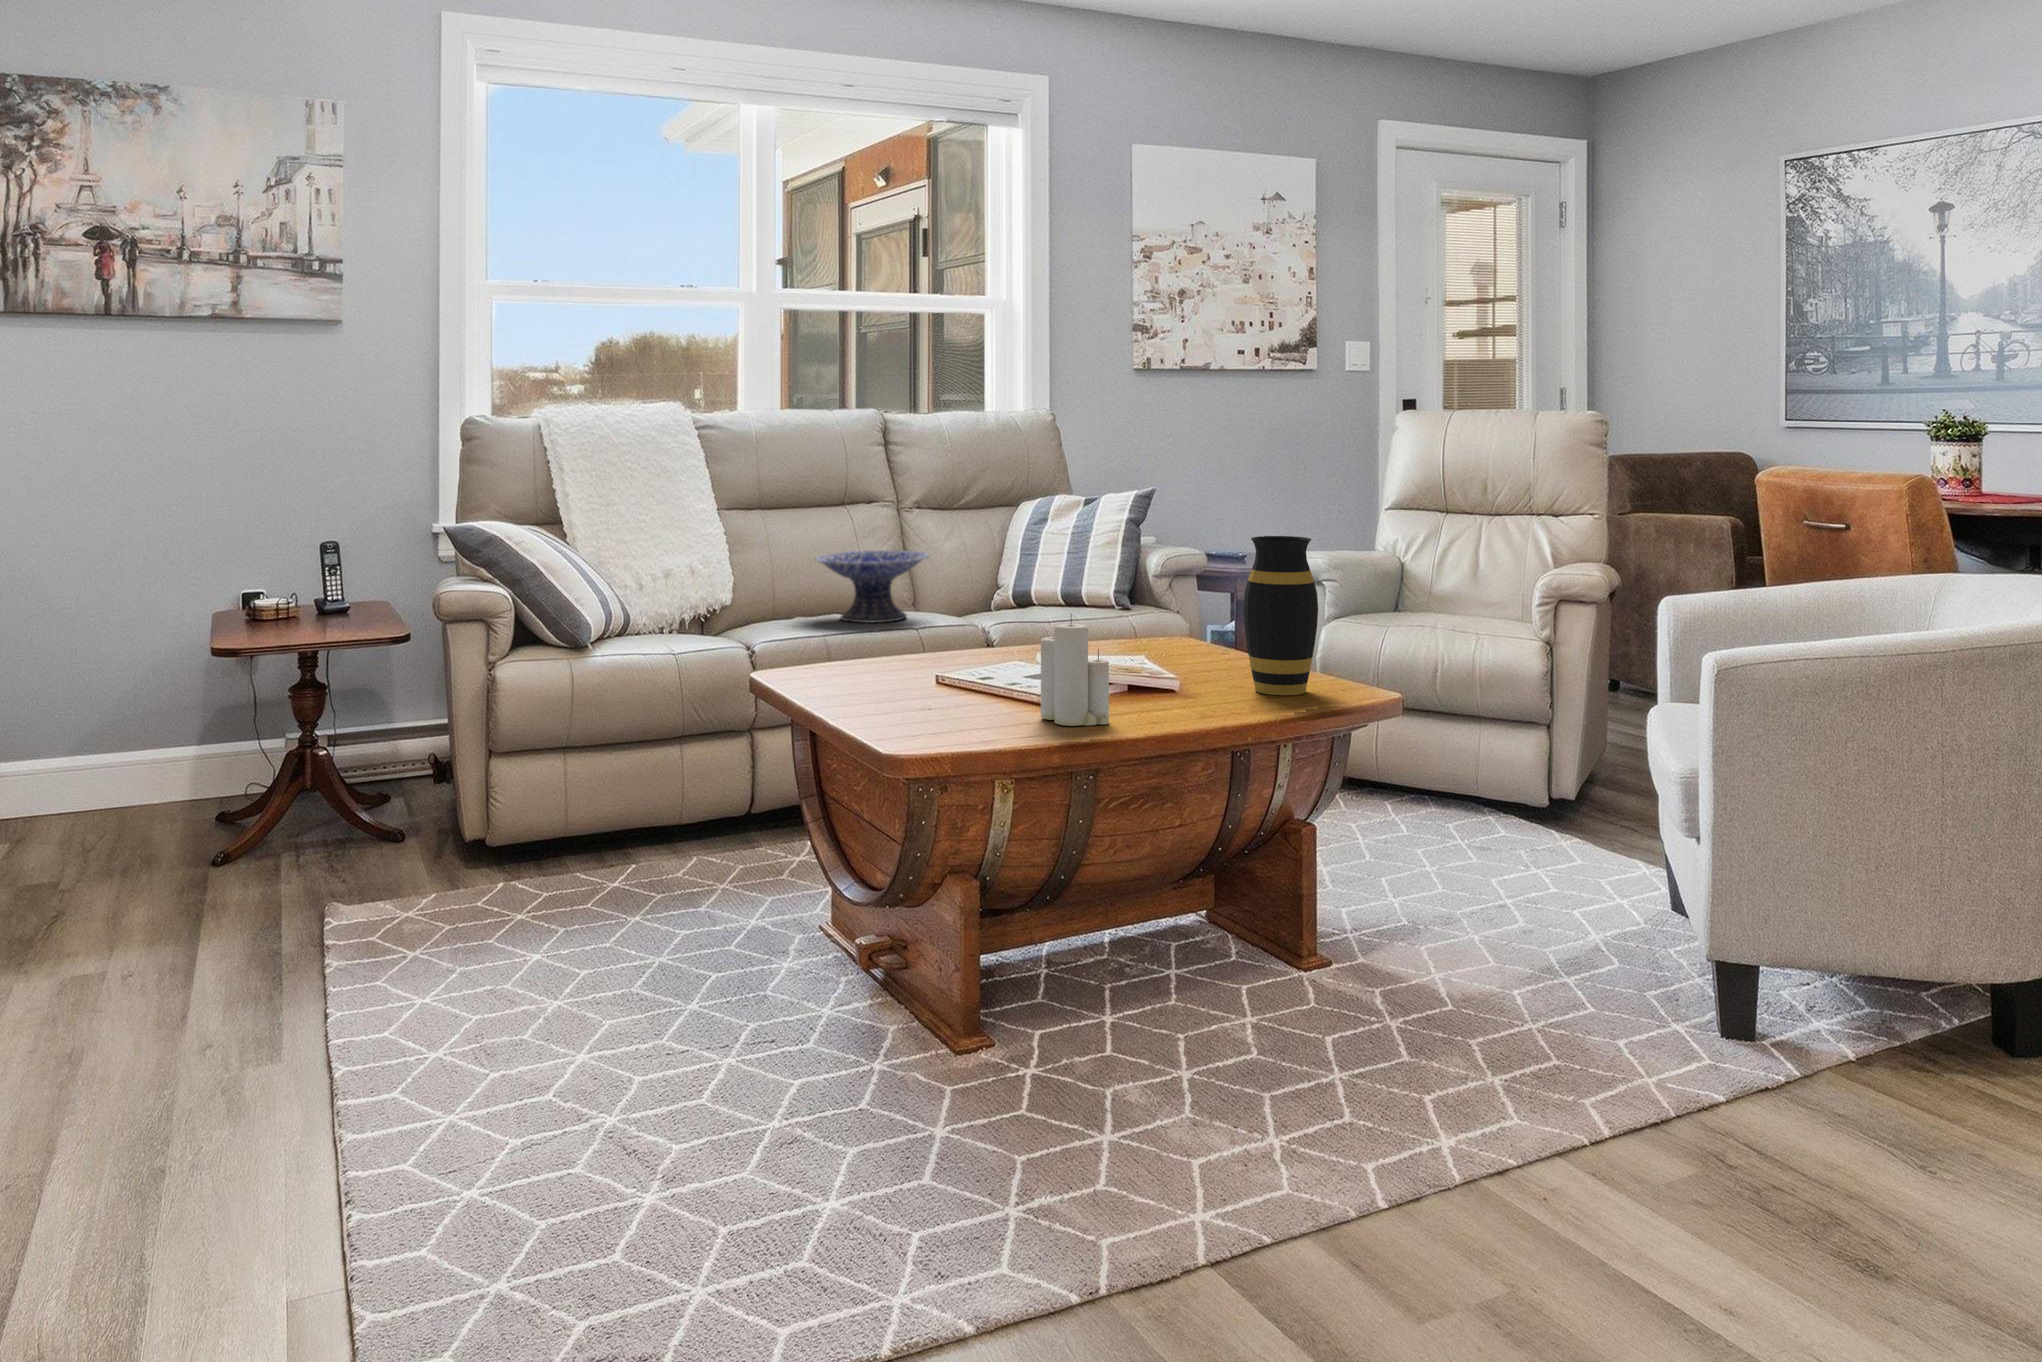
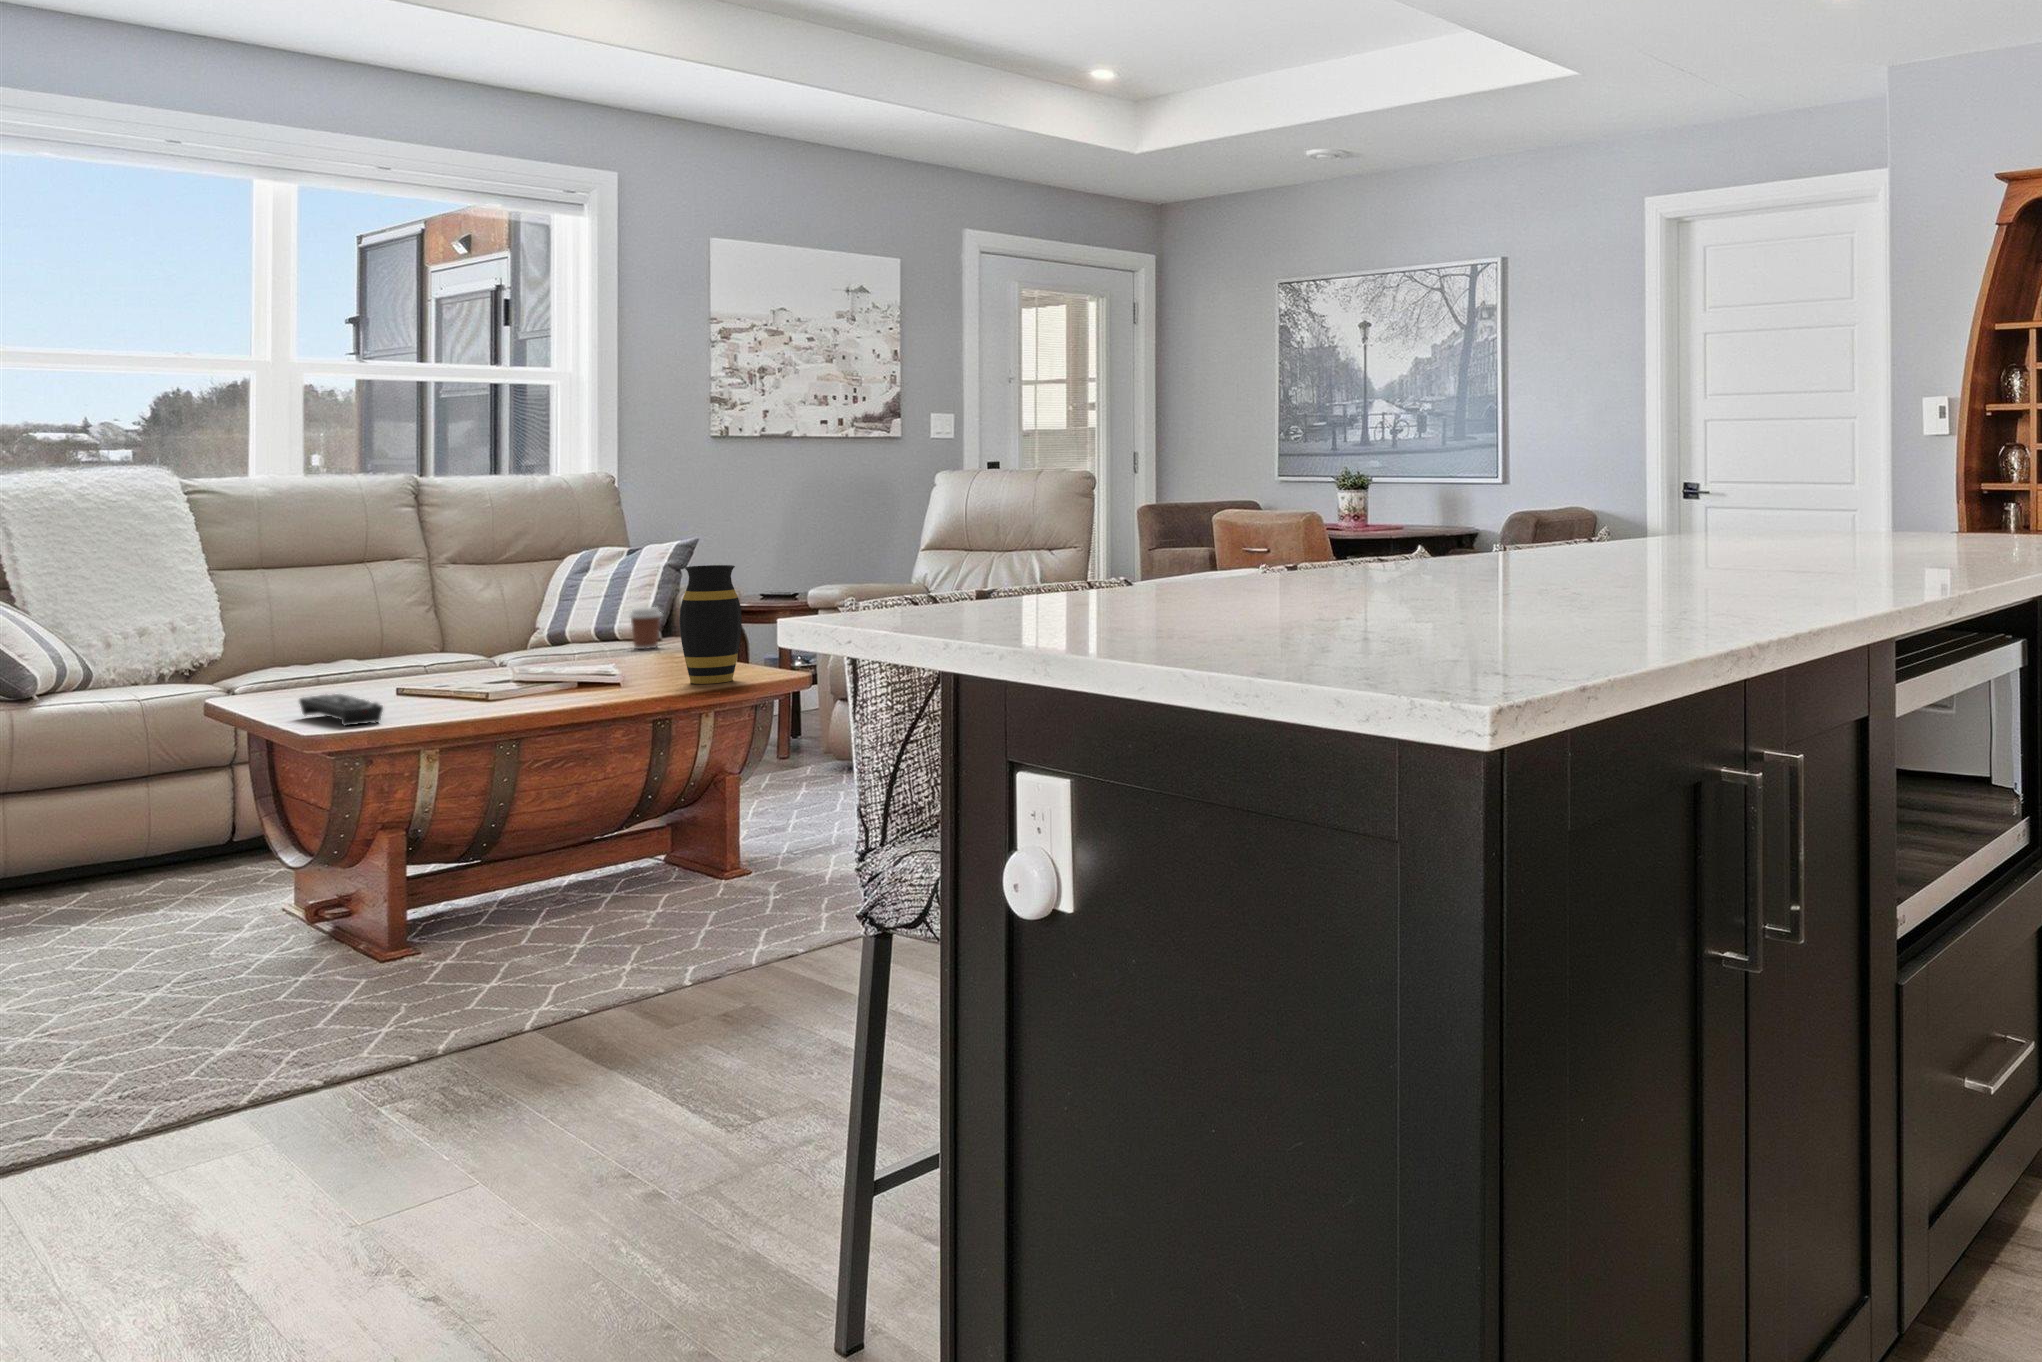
decorative bowl: present [815,550,929,623] -> none [322,600,453,664]
coffee cup: none [1101,570,1136,620] -> present [629,607,662,649]
candle: present [1041,614,1109,726] -> none [470,626,531,711]
remote control: none [860,685,961,737] -> present [299,694,383,726]

